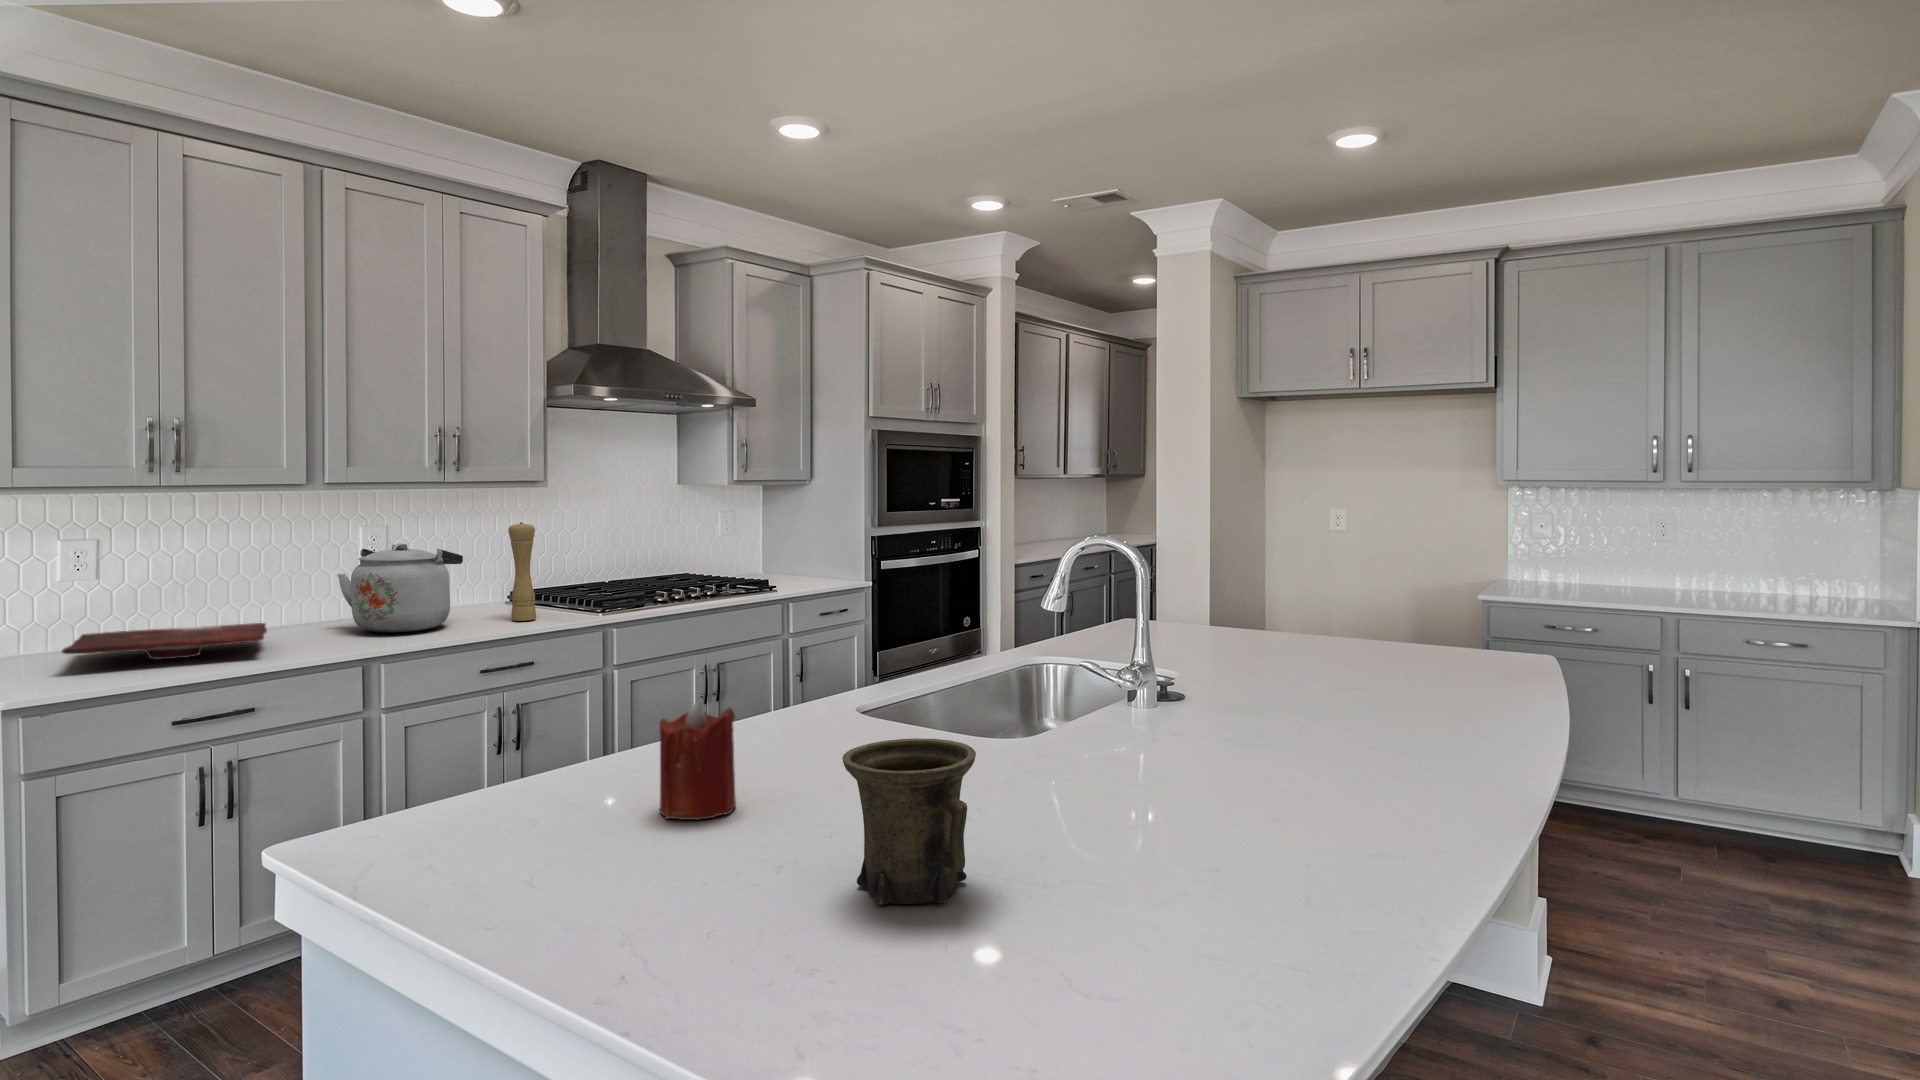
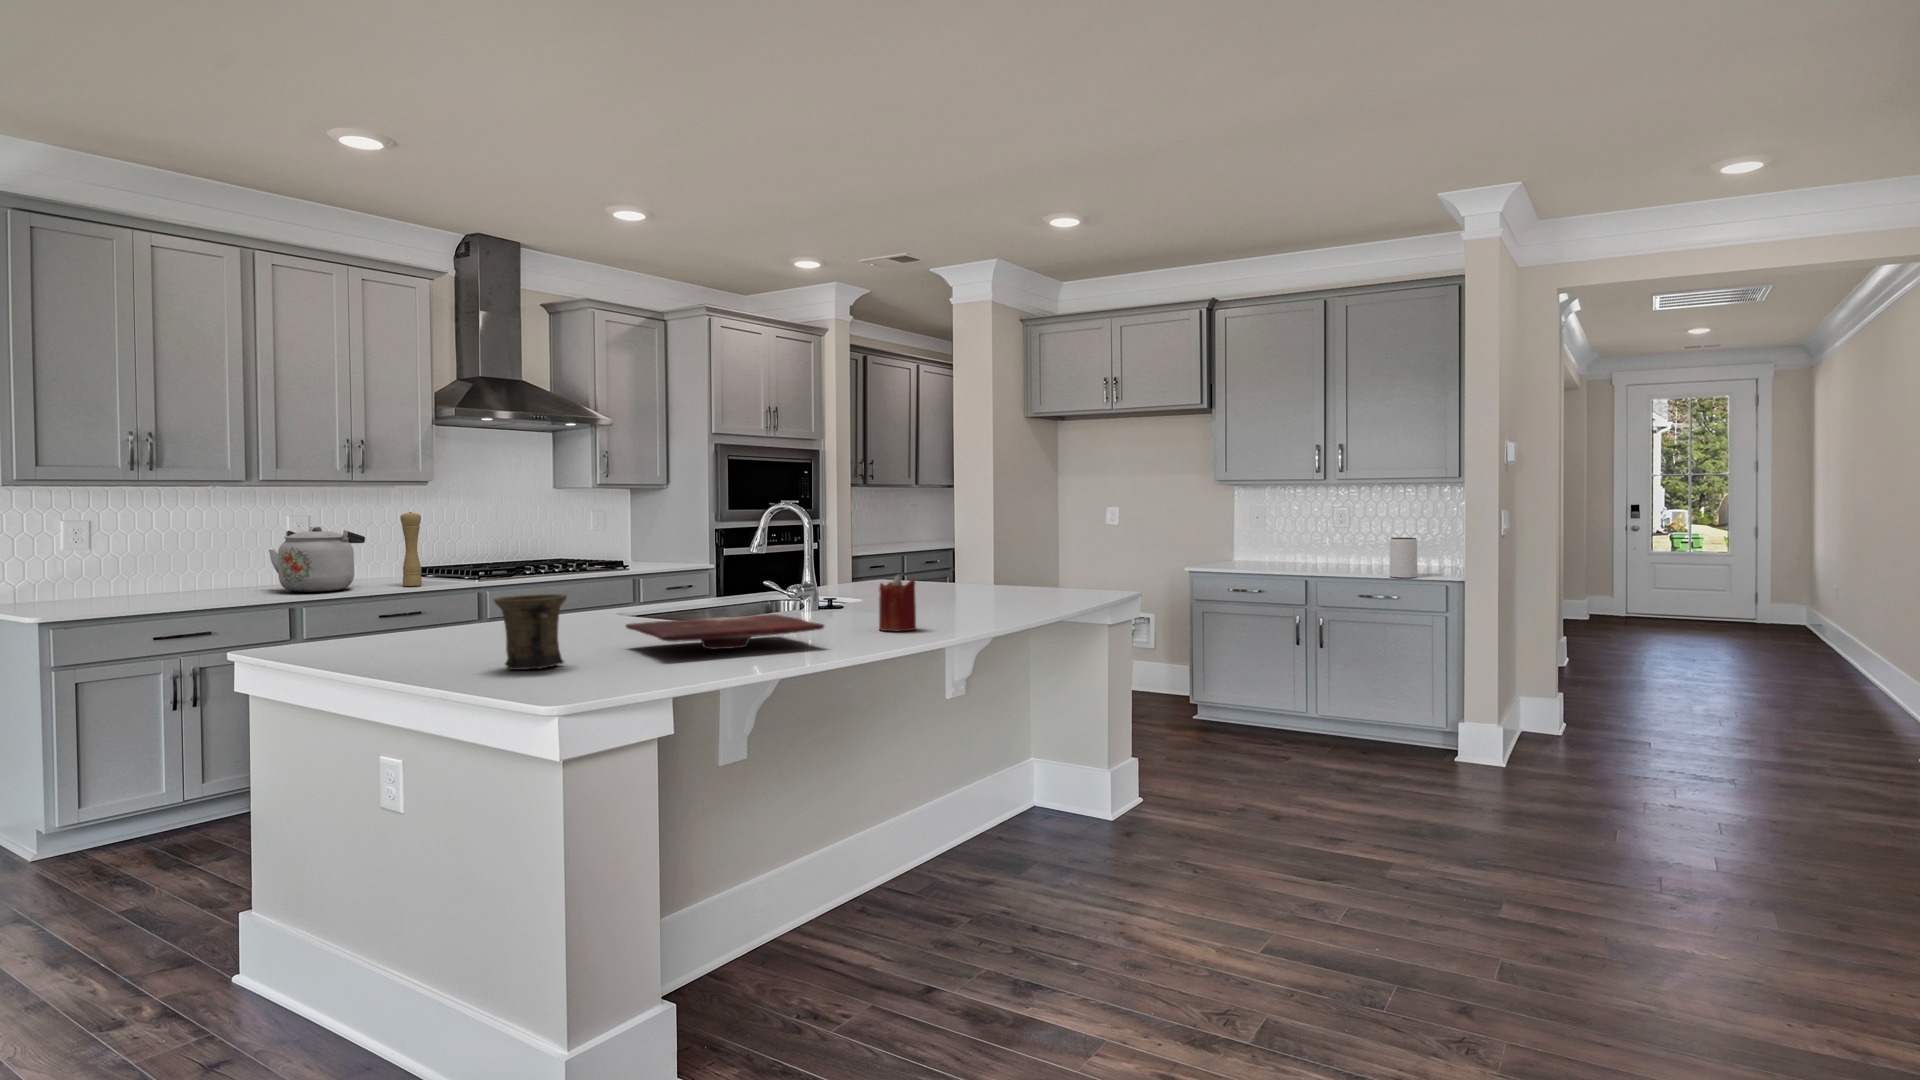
jar: none [1753,555,1796,607] -> present [1390,537,1417,578]
cutting board: present [62,623,267,660] -> present [626,614,824,649]
candle: present [660,700,736,820] -> present [879,575,916,631]

